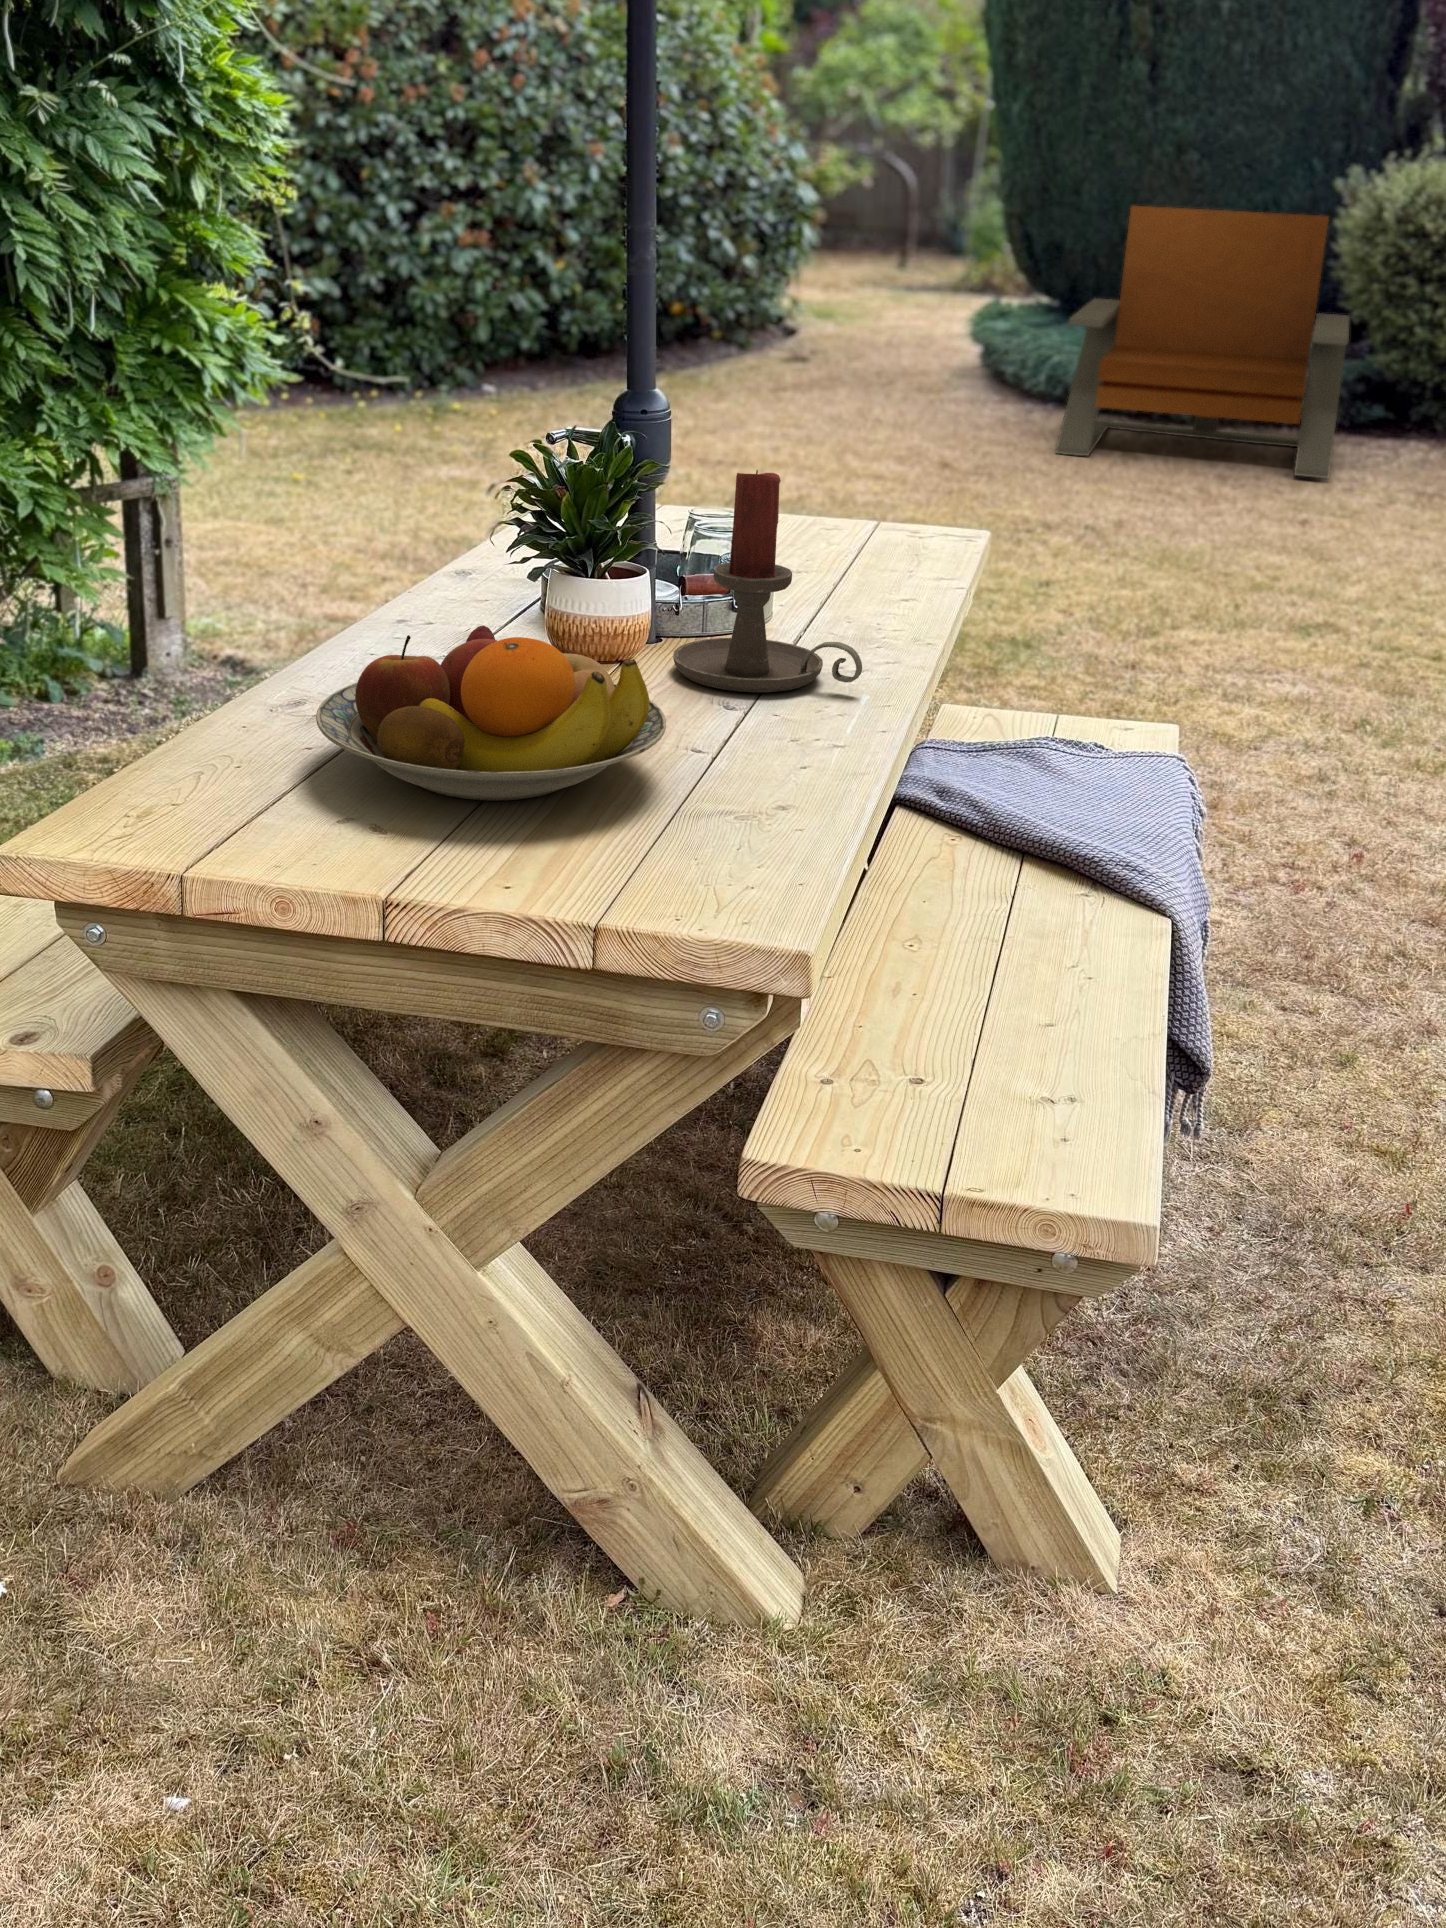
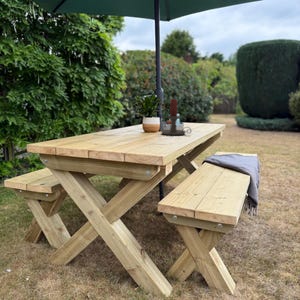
lounge chair: present [1056,206,1350,478] -> none [247,99,292,137]
fruit bowl: present [316,626,666,801] -> none [90,115,150,143]

